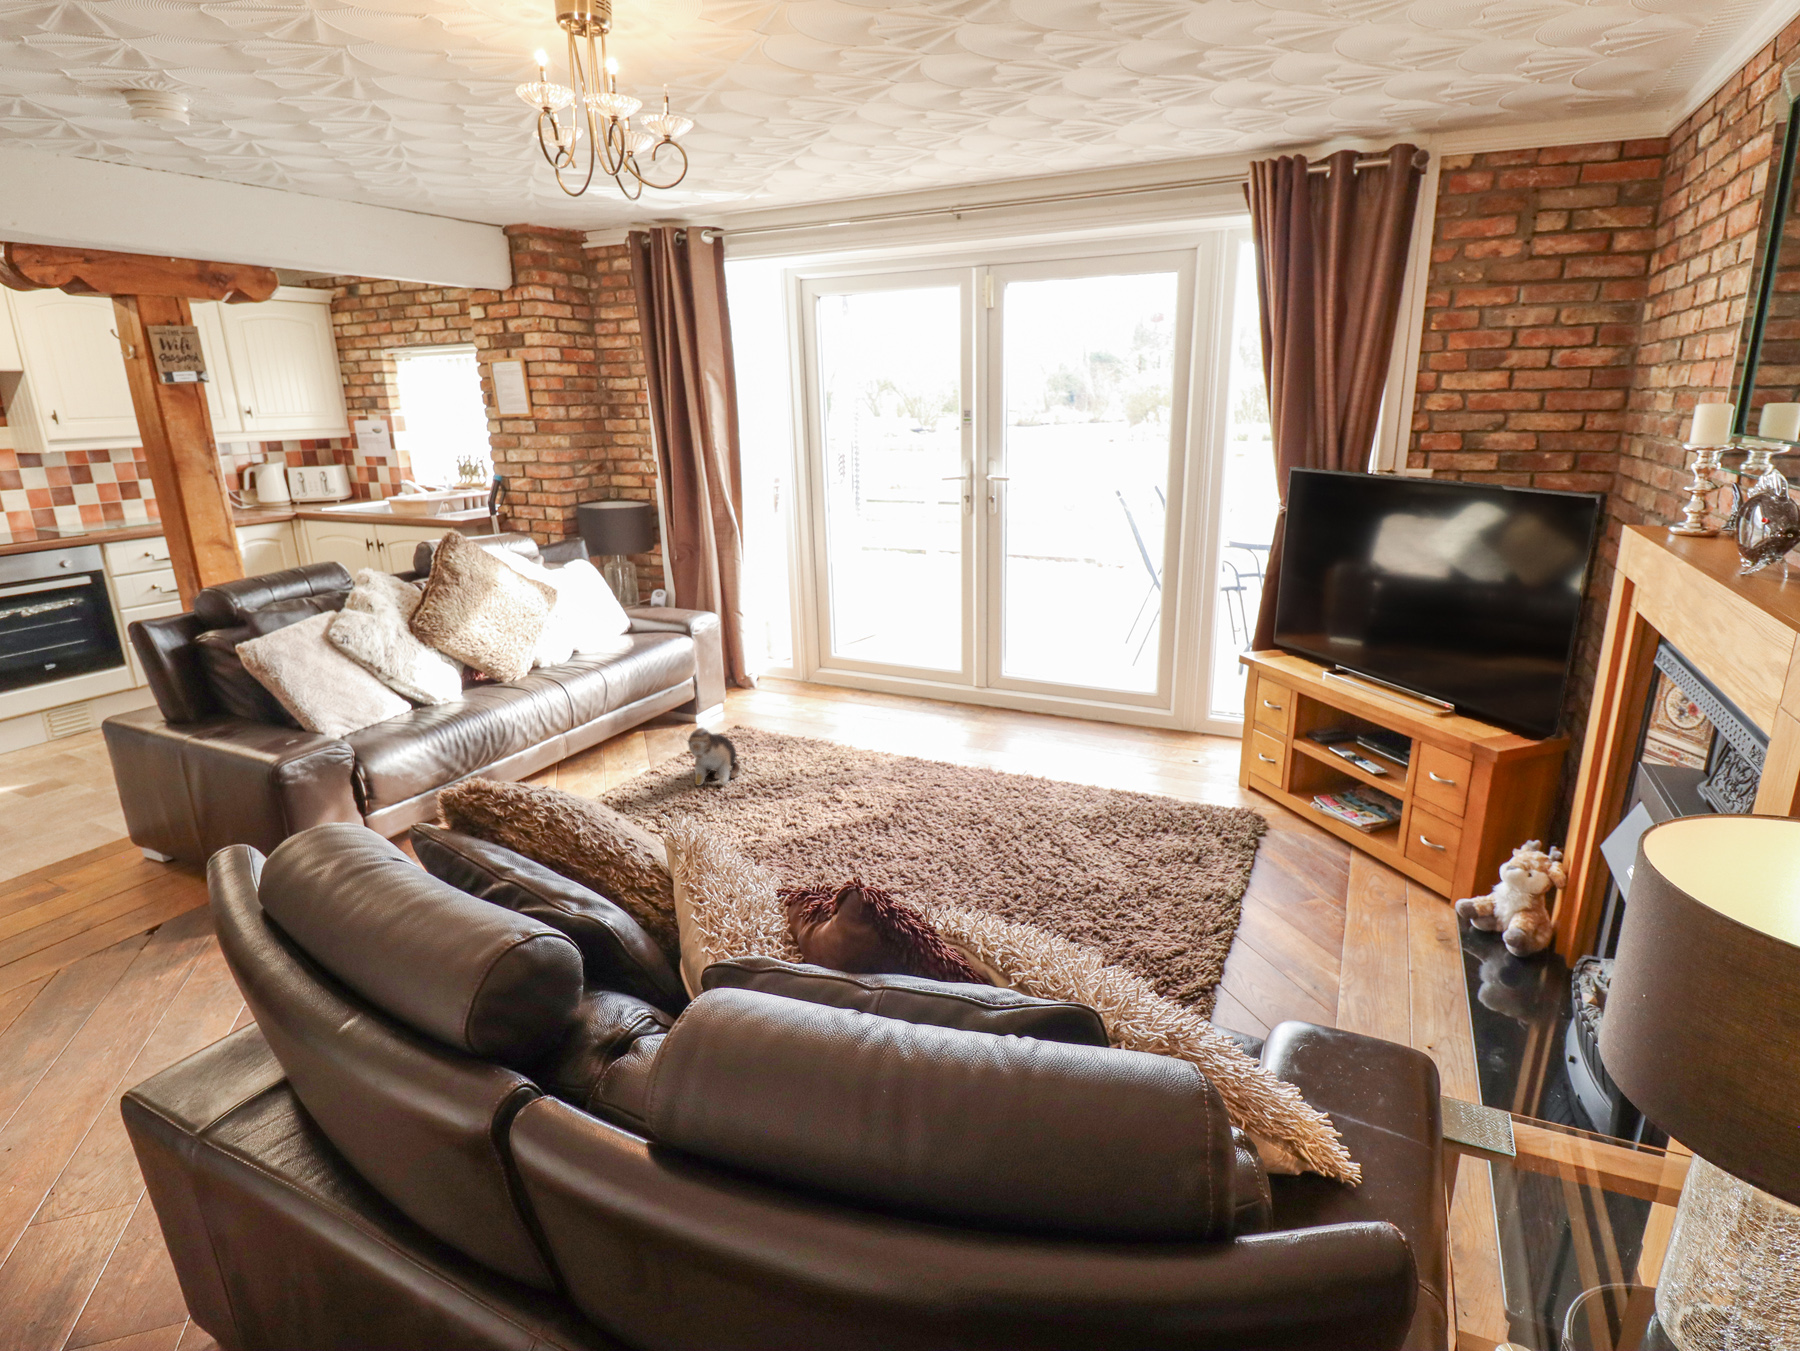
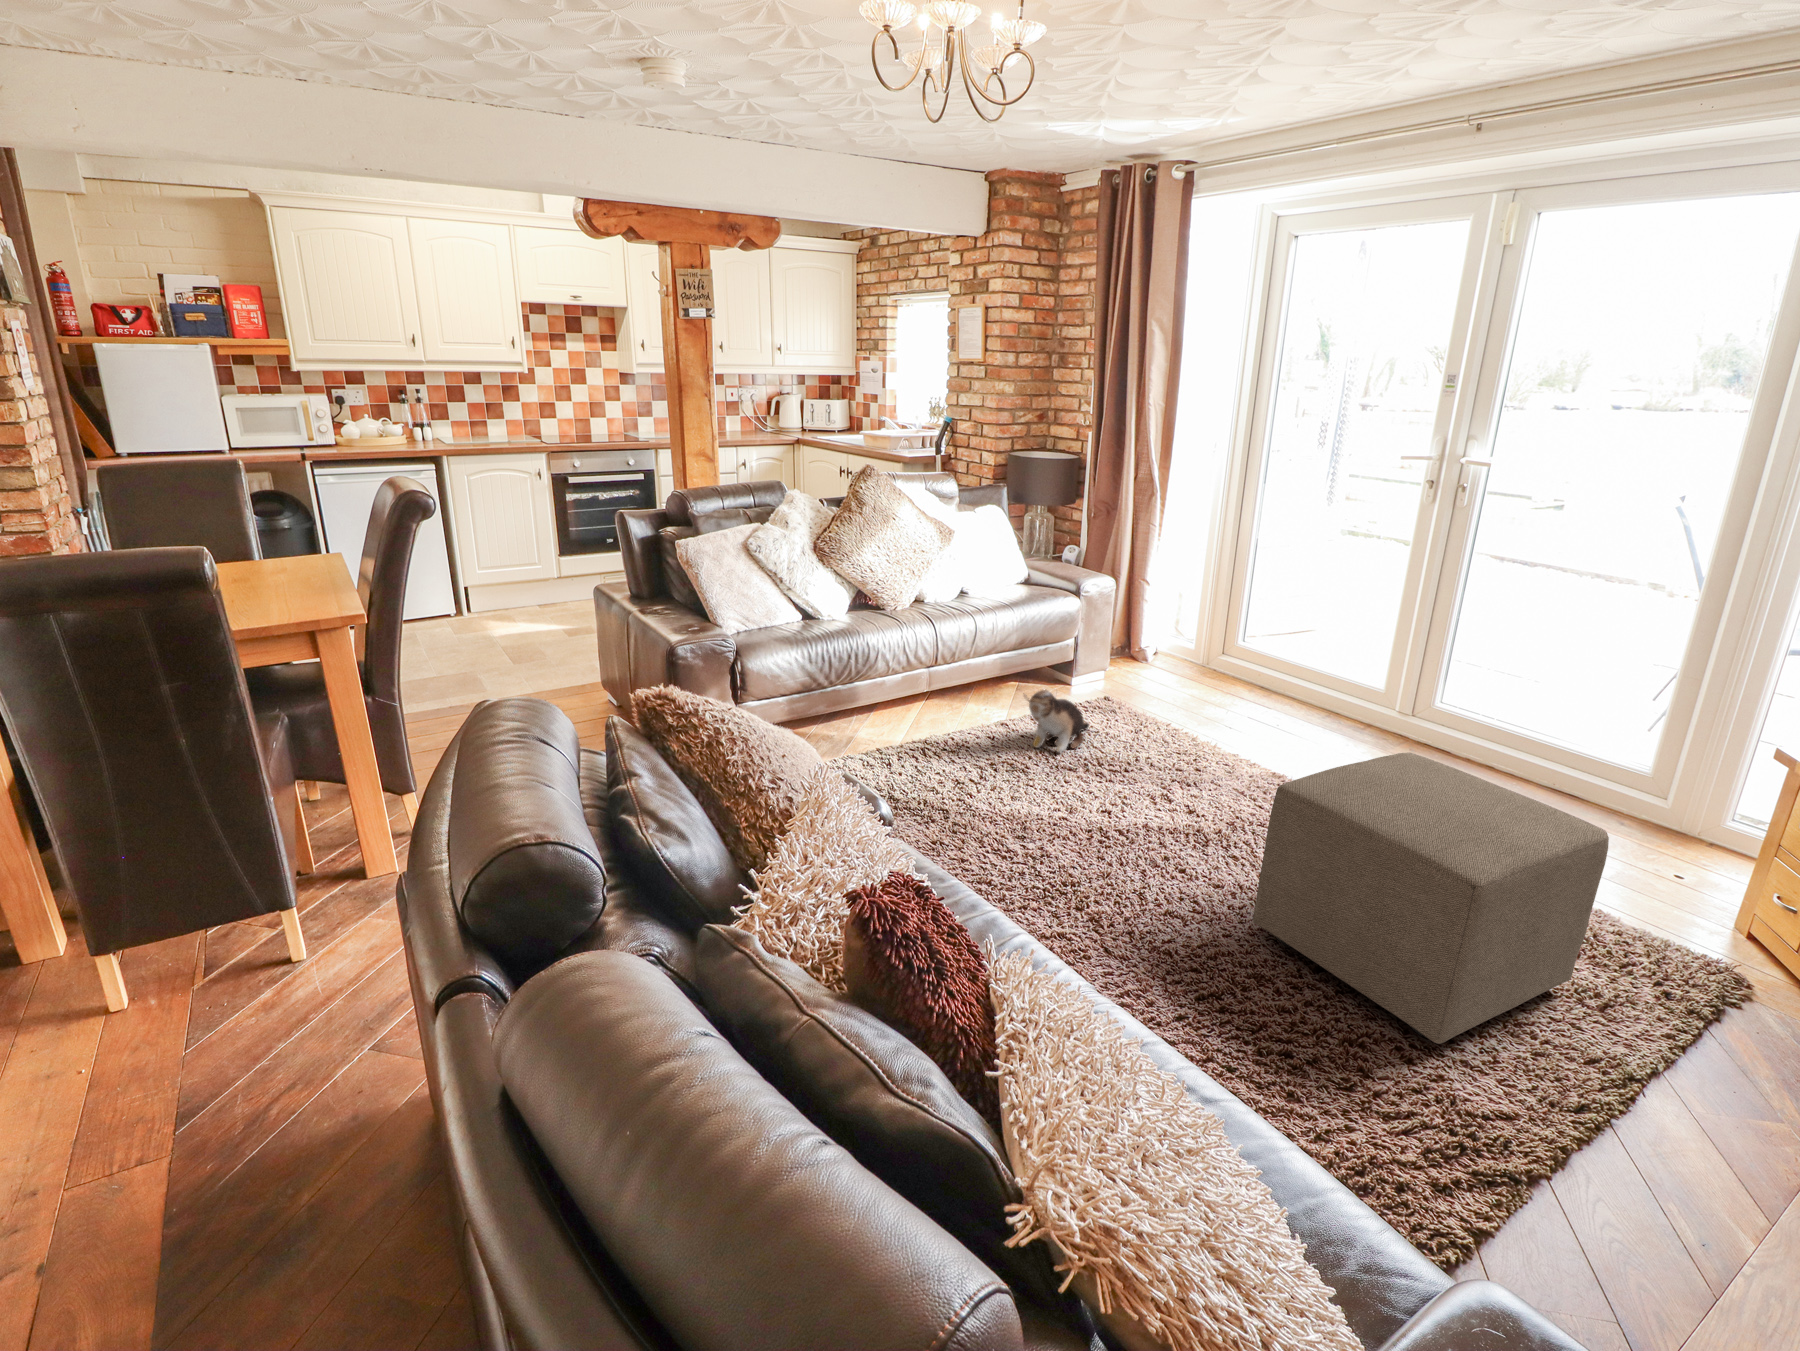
ottoman: none [958,710,1178,919] -> present [1253,753,1609,1044]

